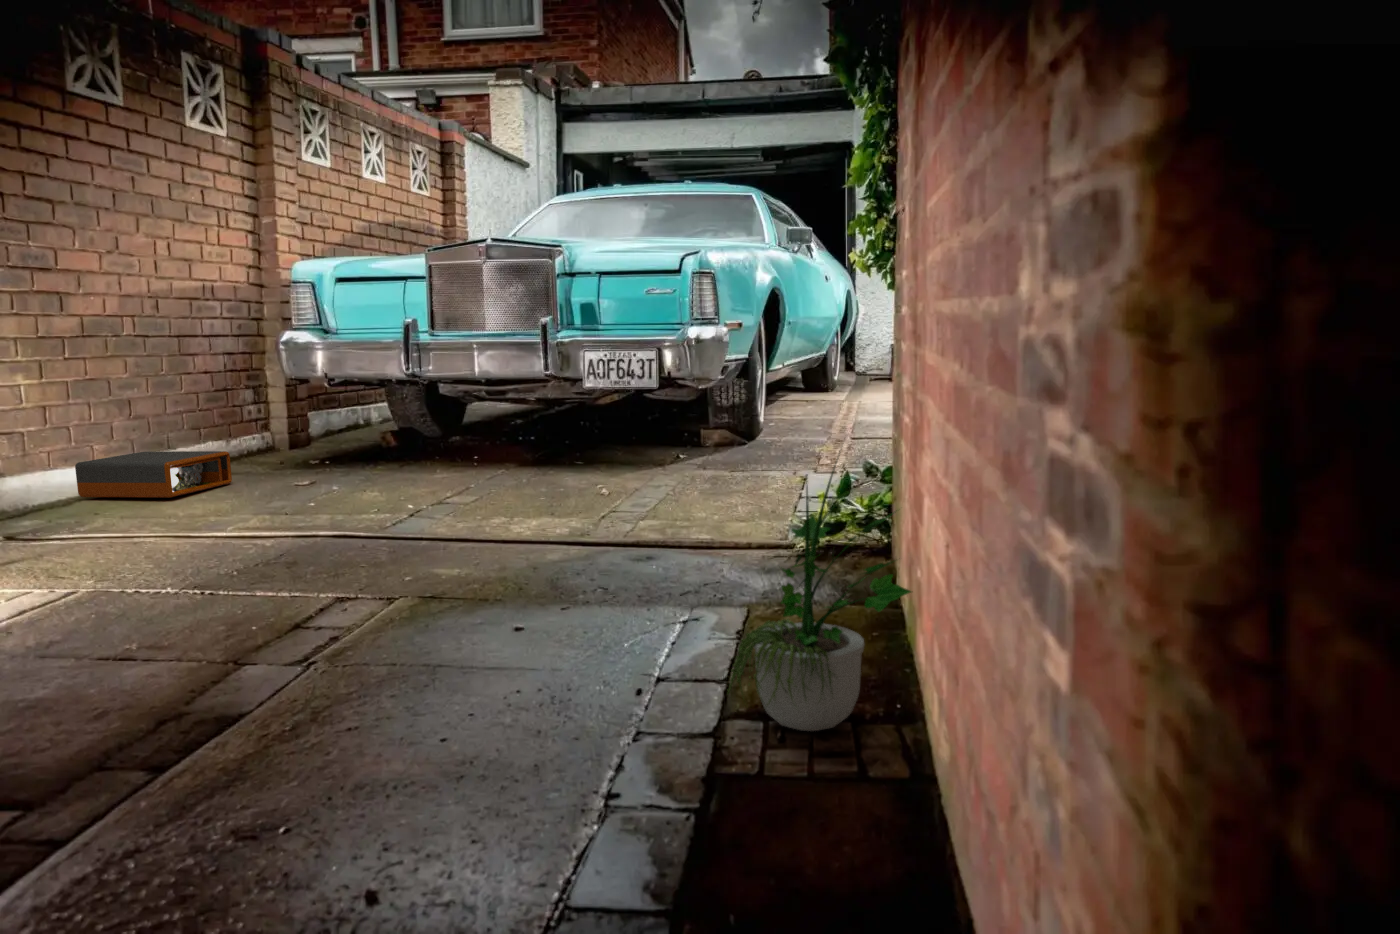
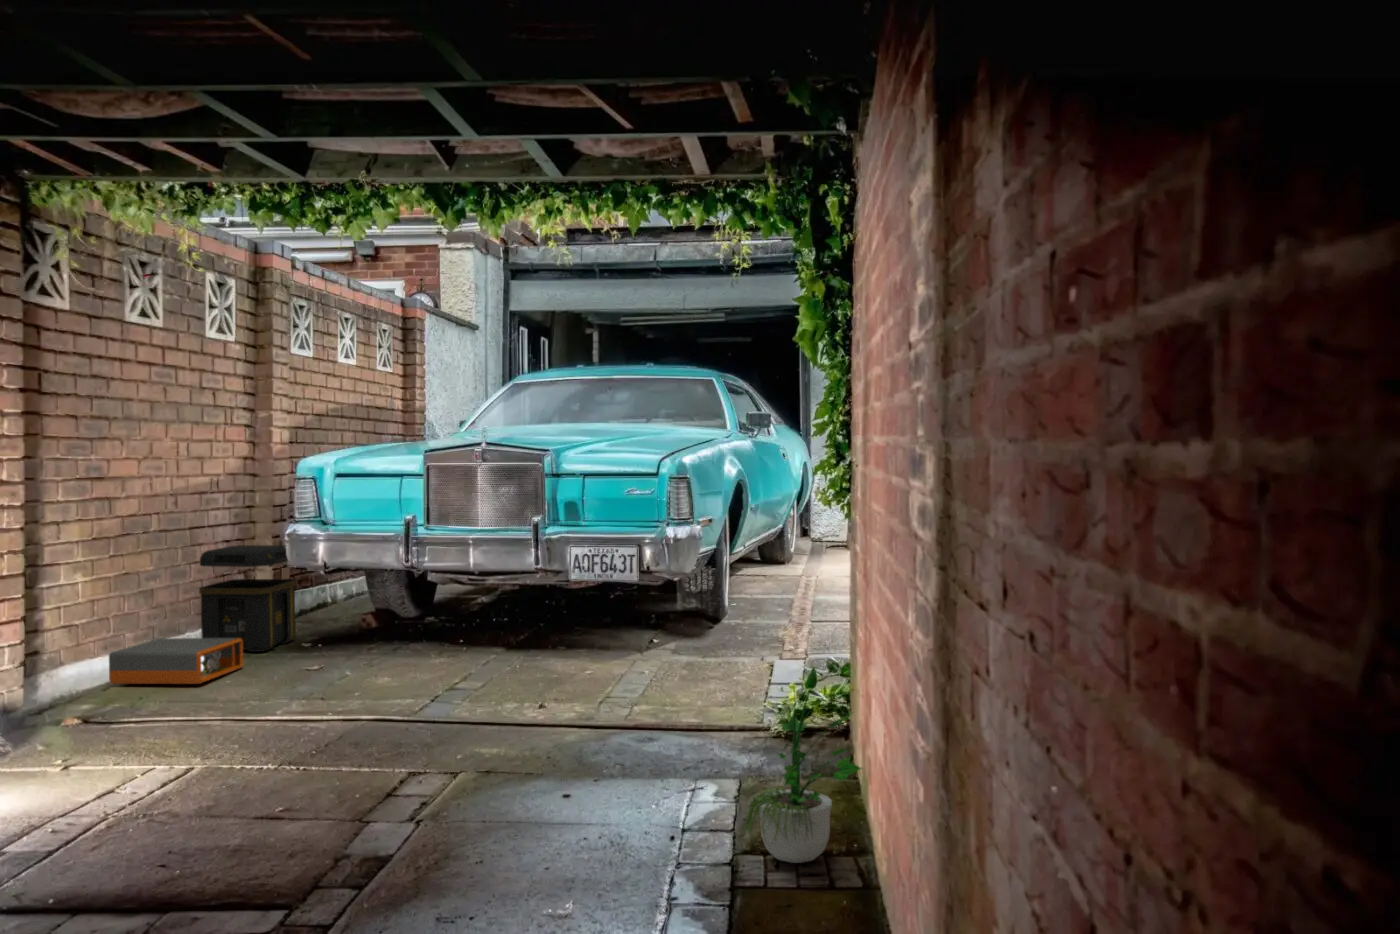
toolbox: none [193,359,306,469] -> present [199,545,296,652]

